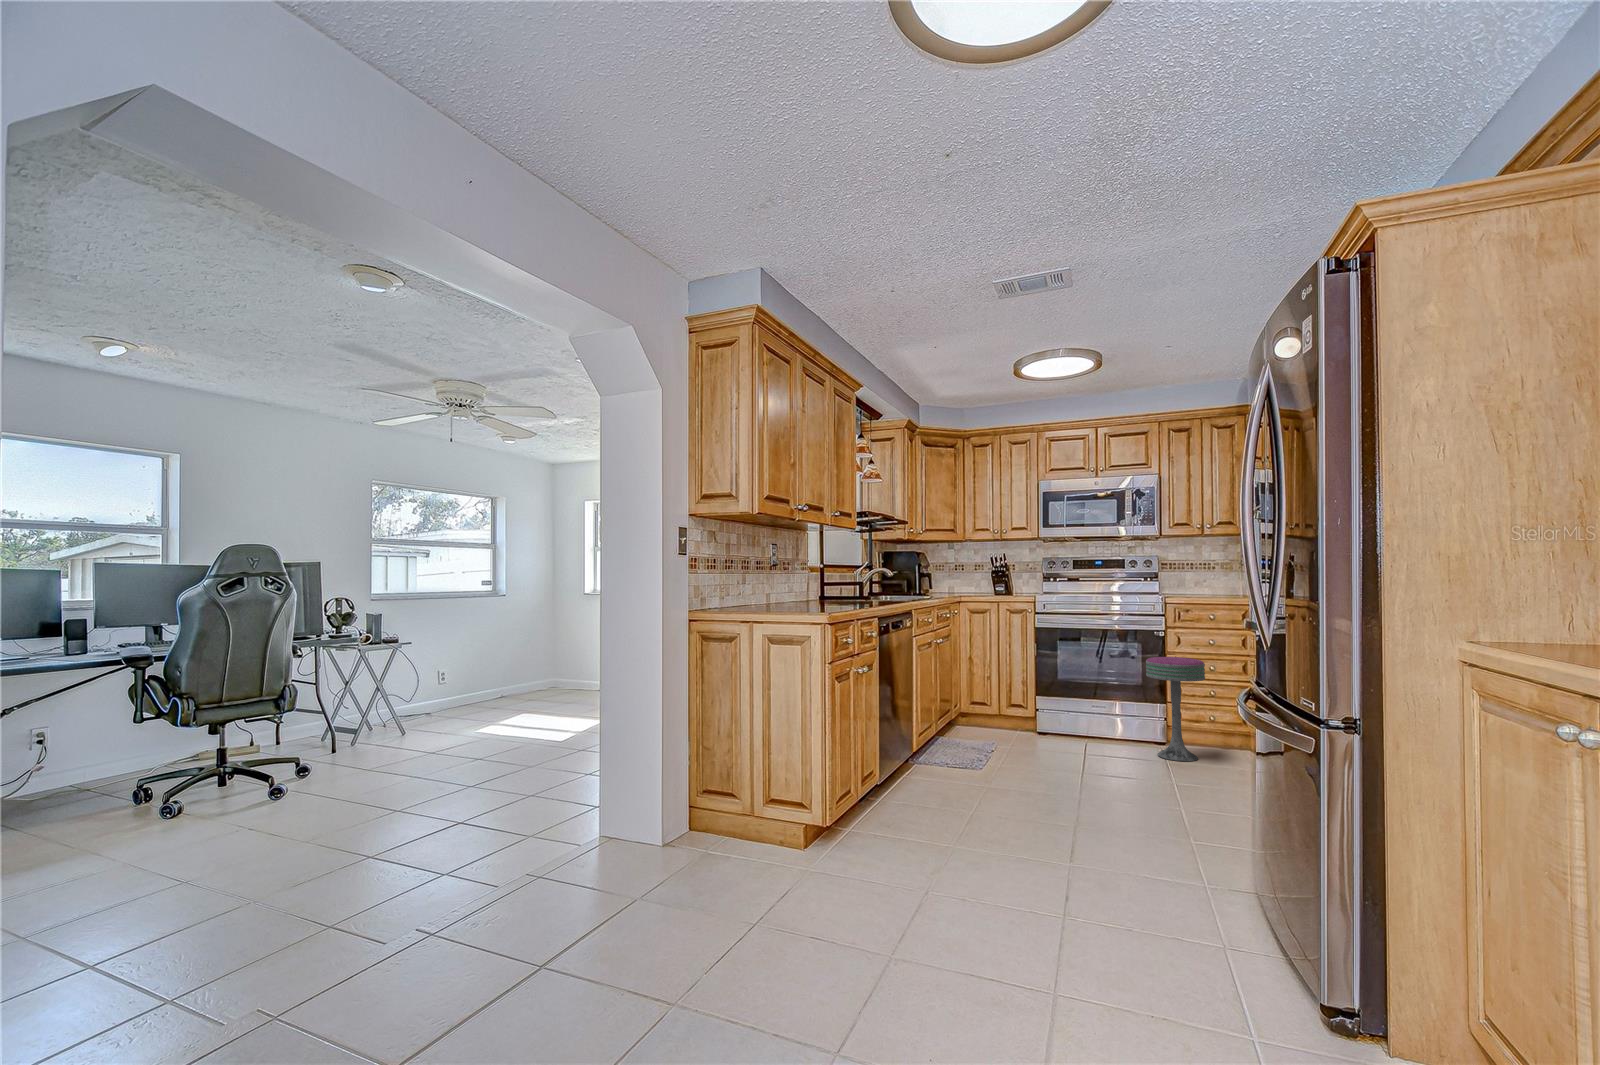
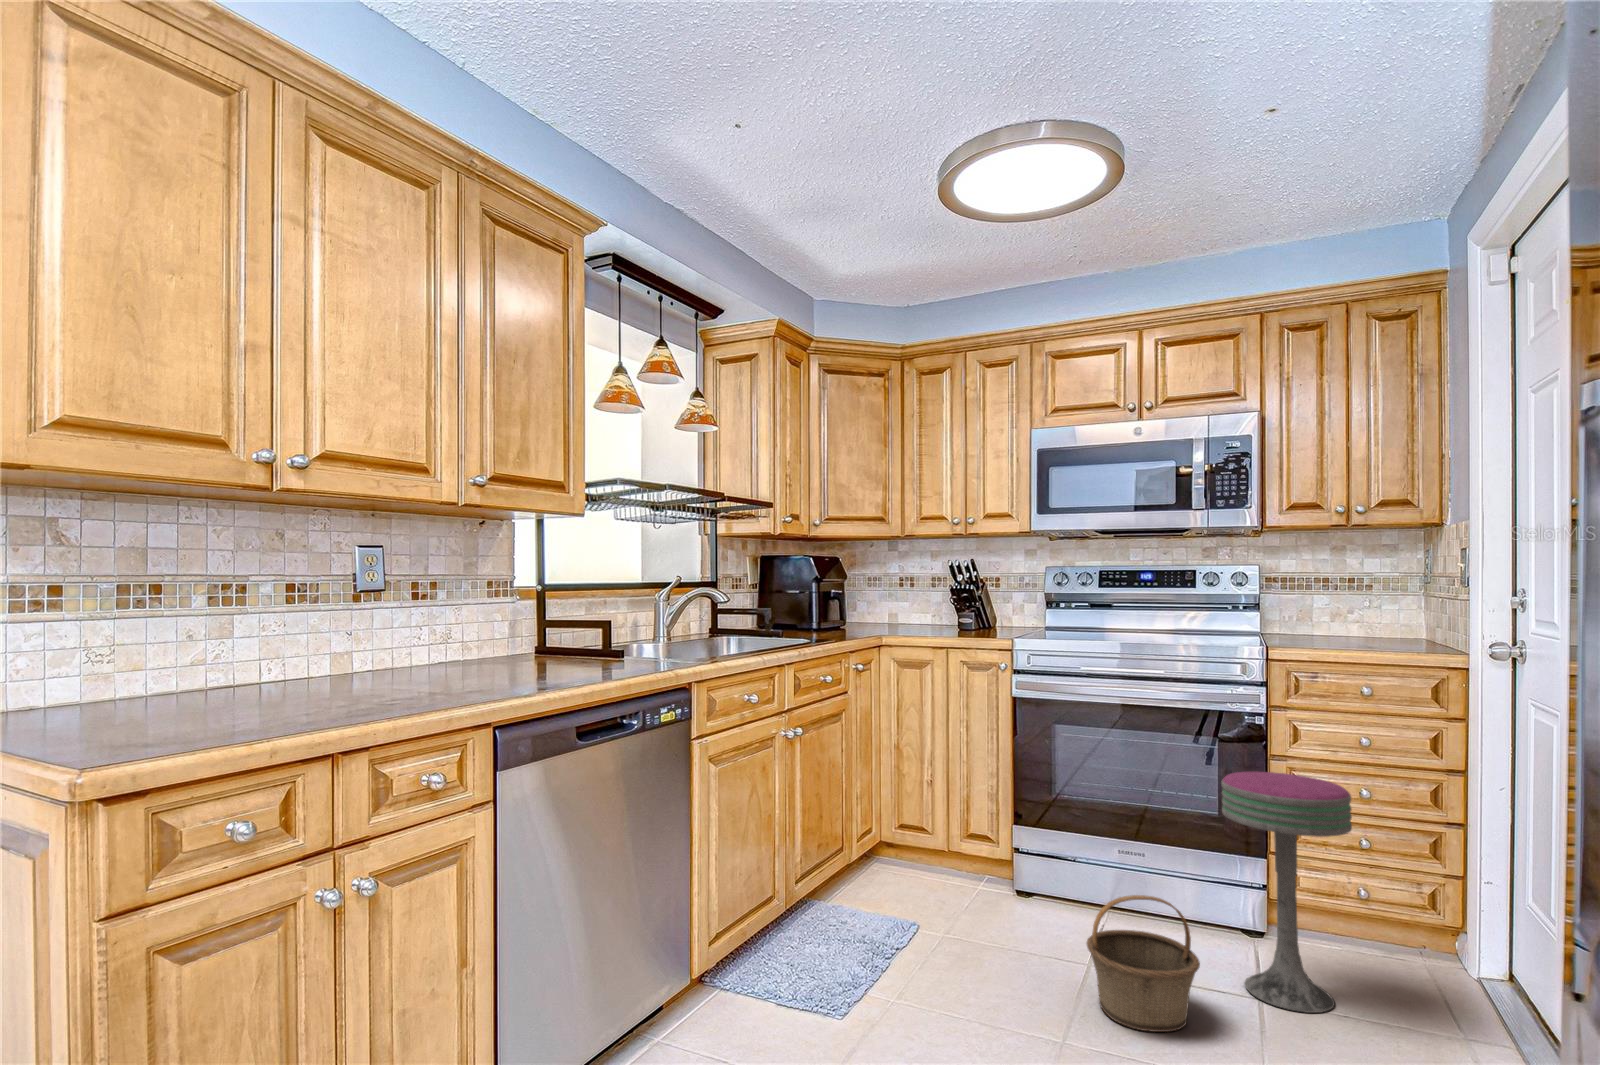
basket: none [1087,712,1139,768] -> present [1087,895,1200,1032]

